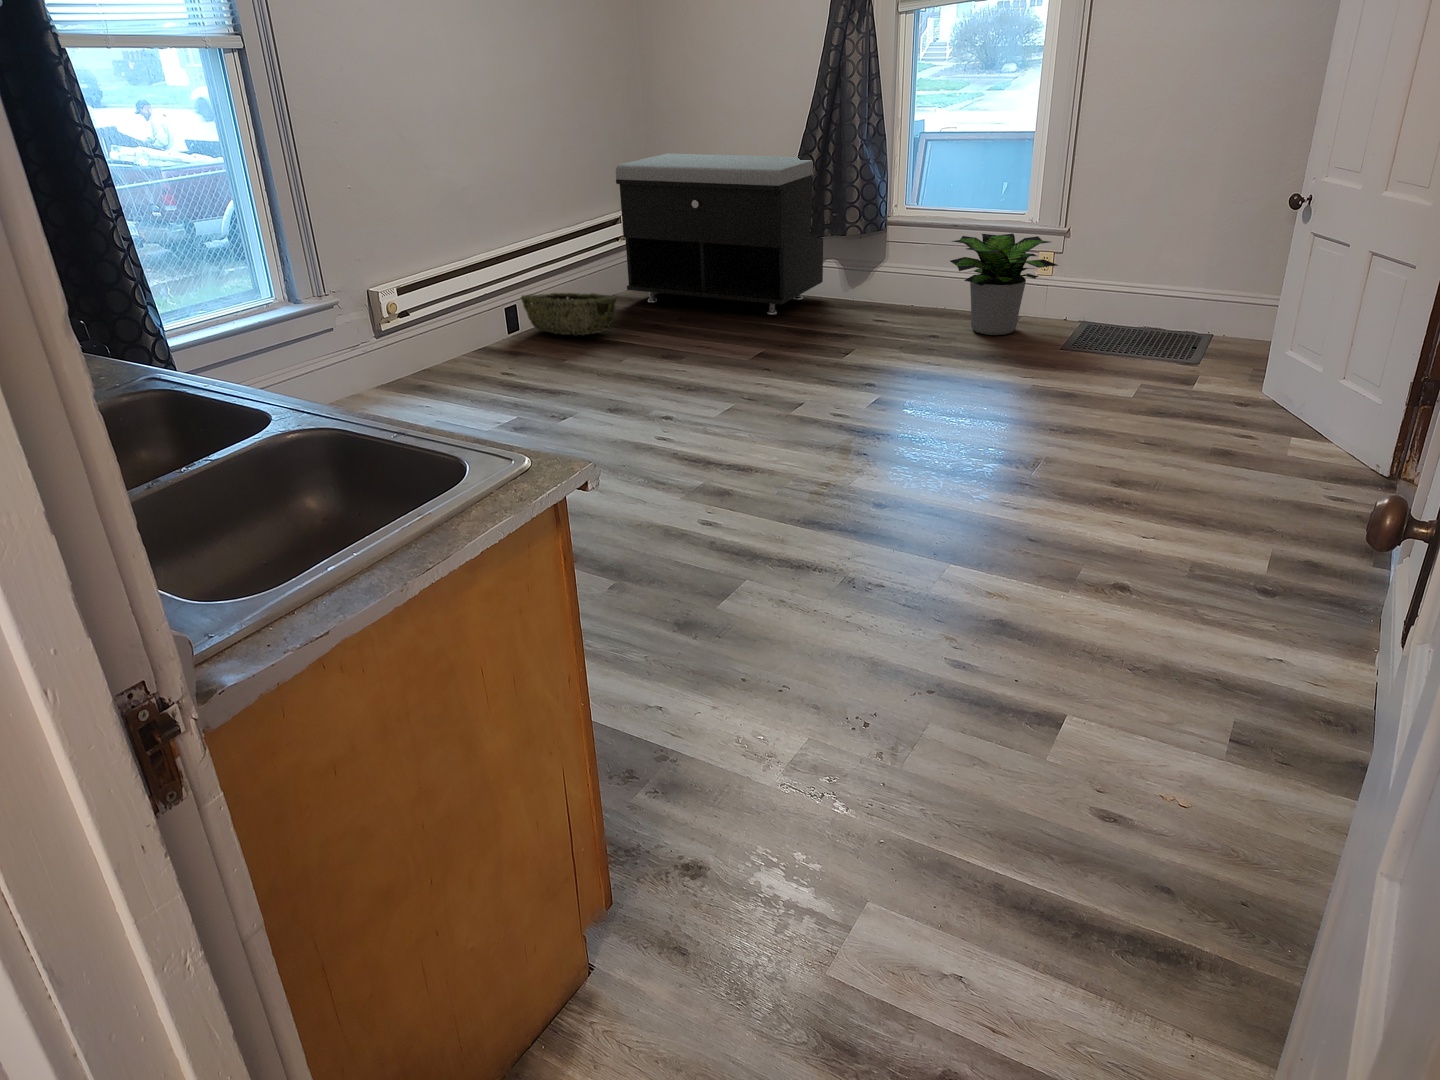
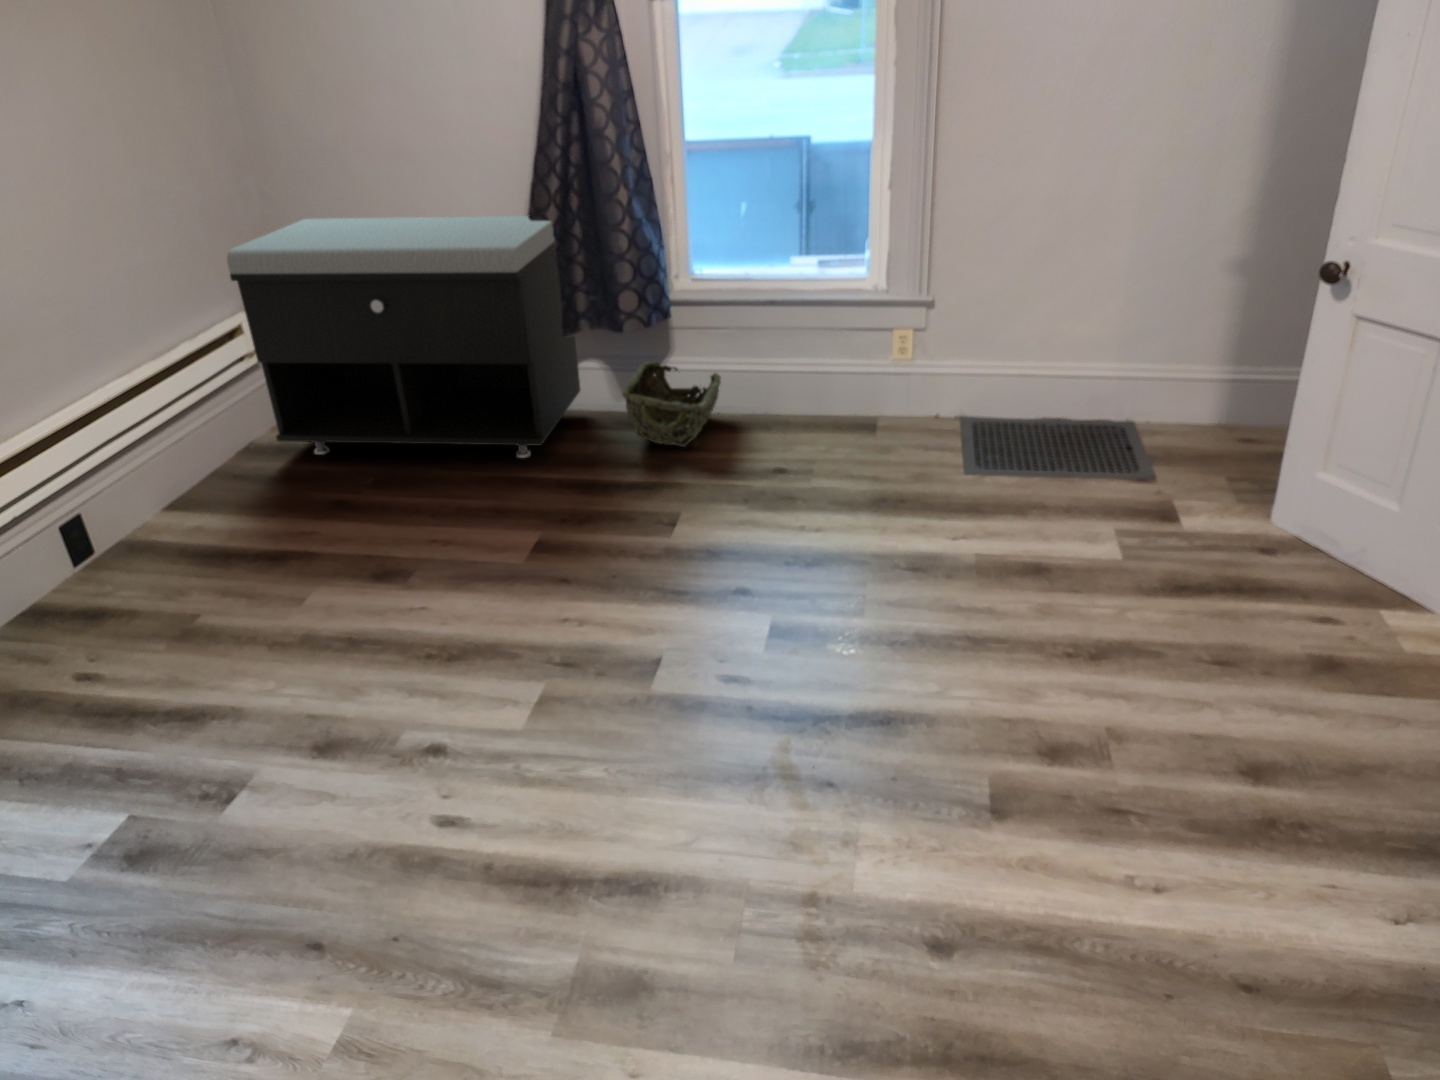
potted plant: present [950,234,1058,335] -> none [784,310,940,458]
woven basket: present [521,293,616,335] -> present [622,361,721,447]

